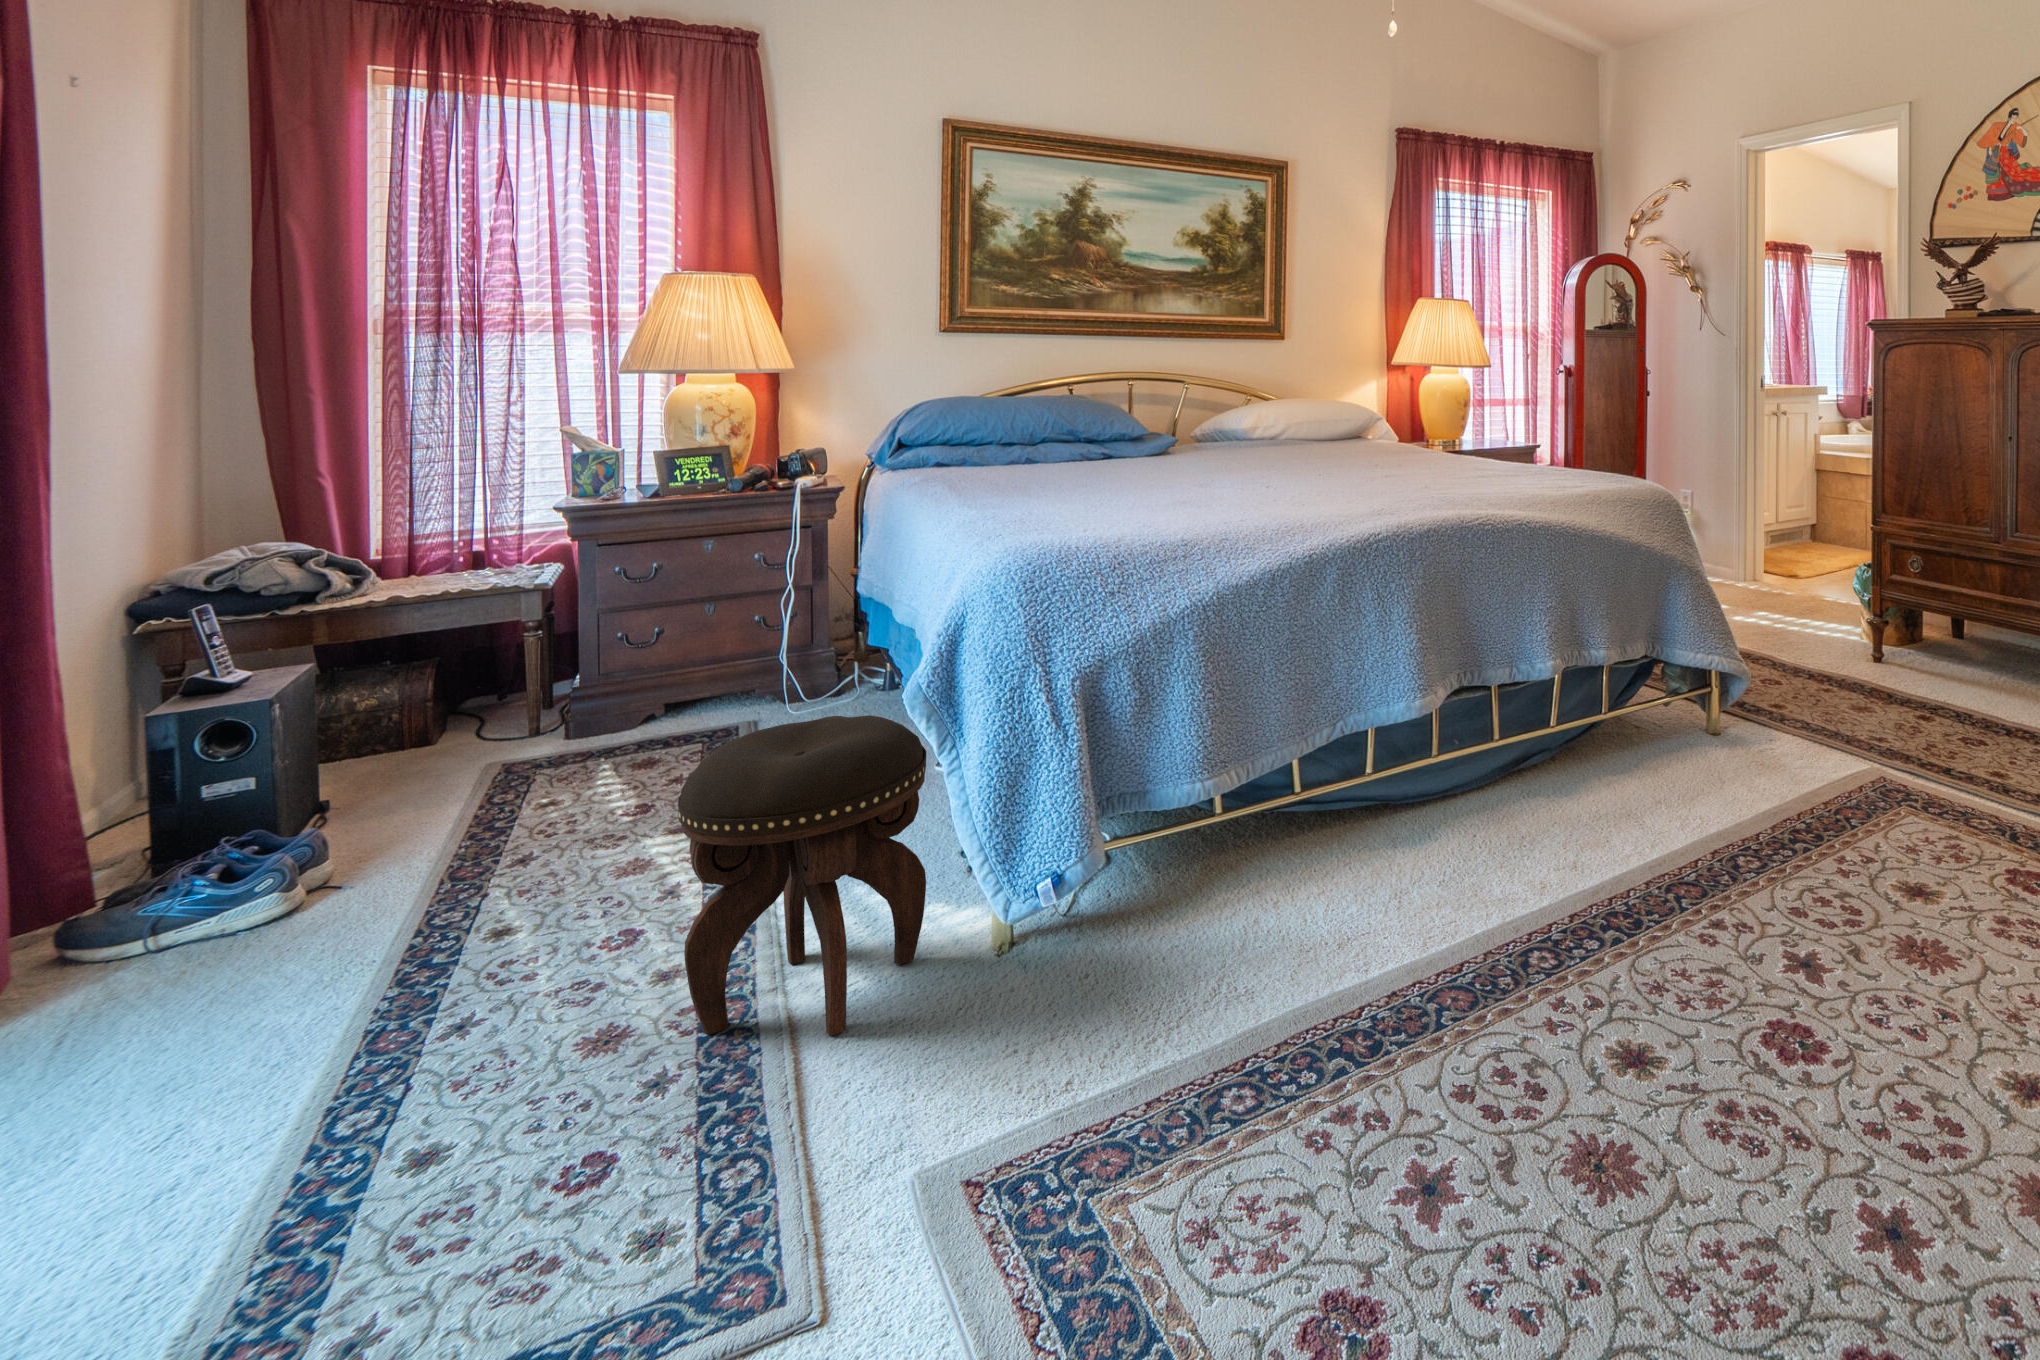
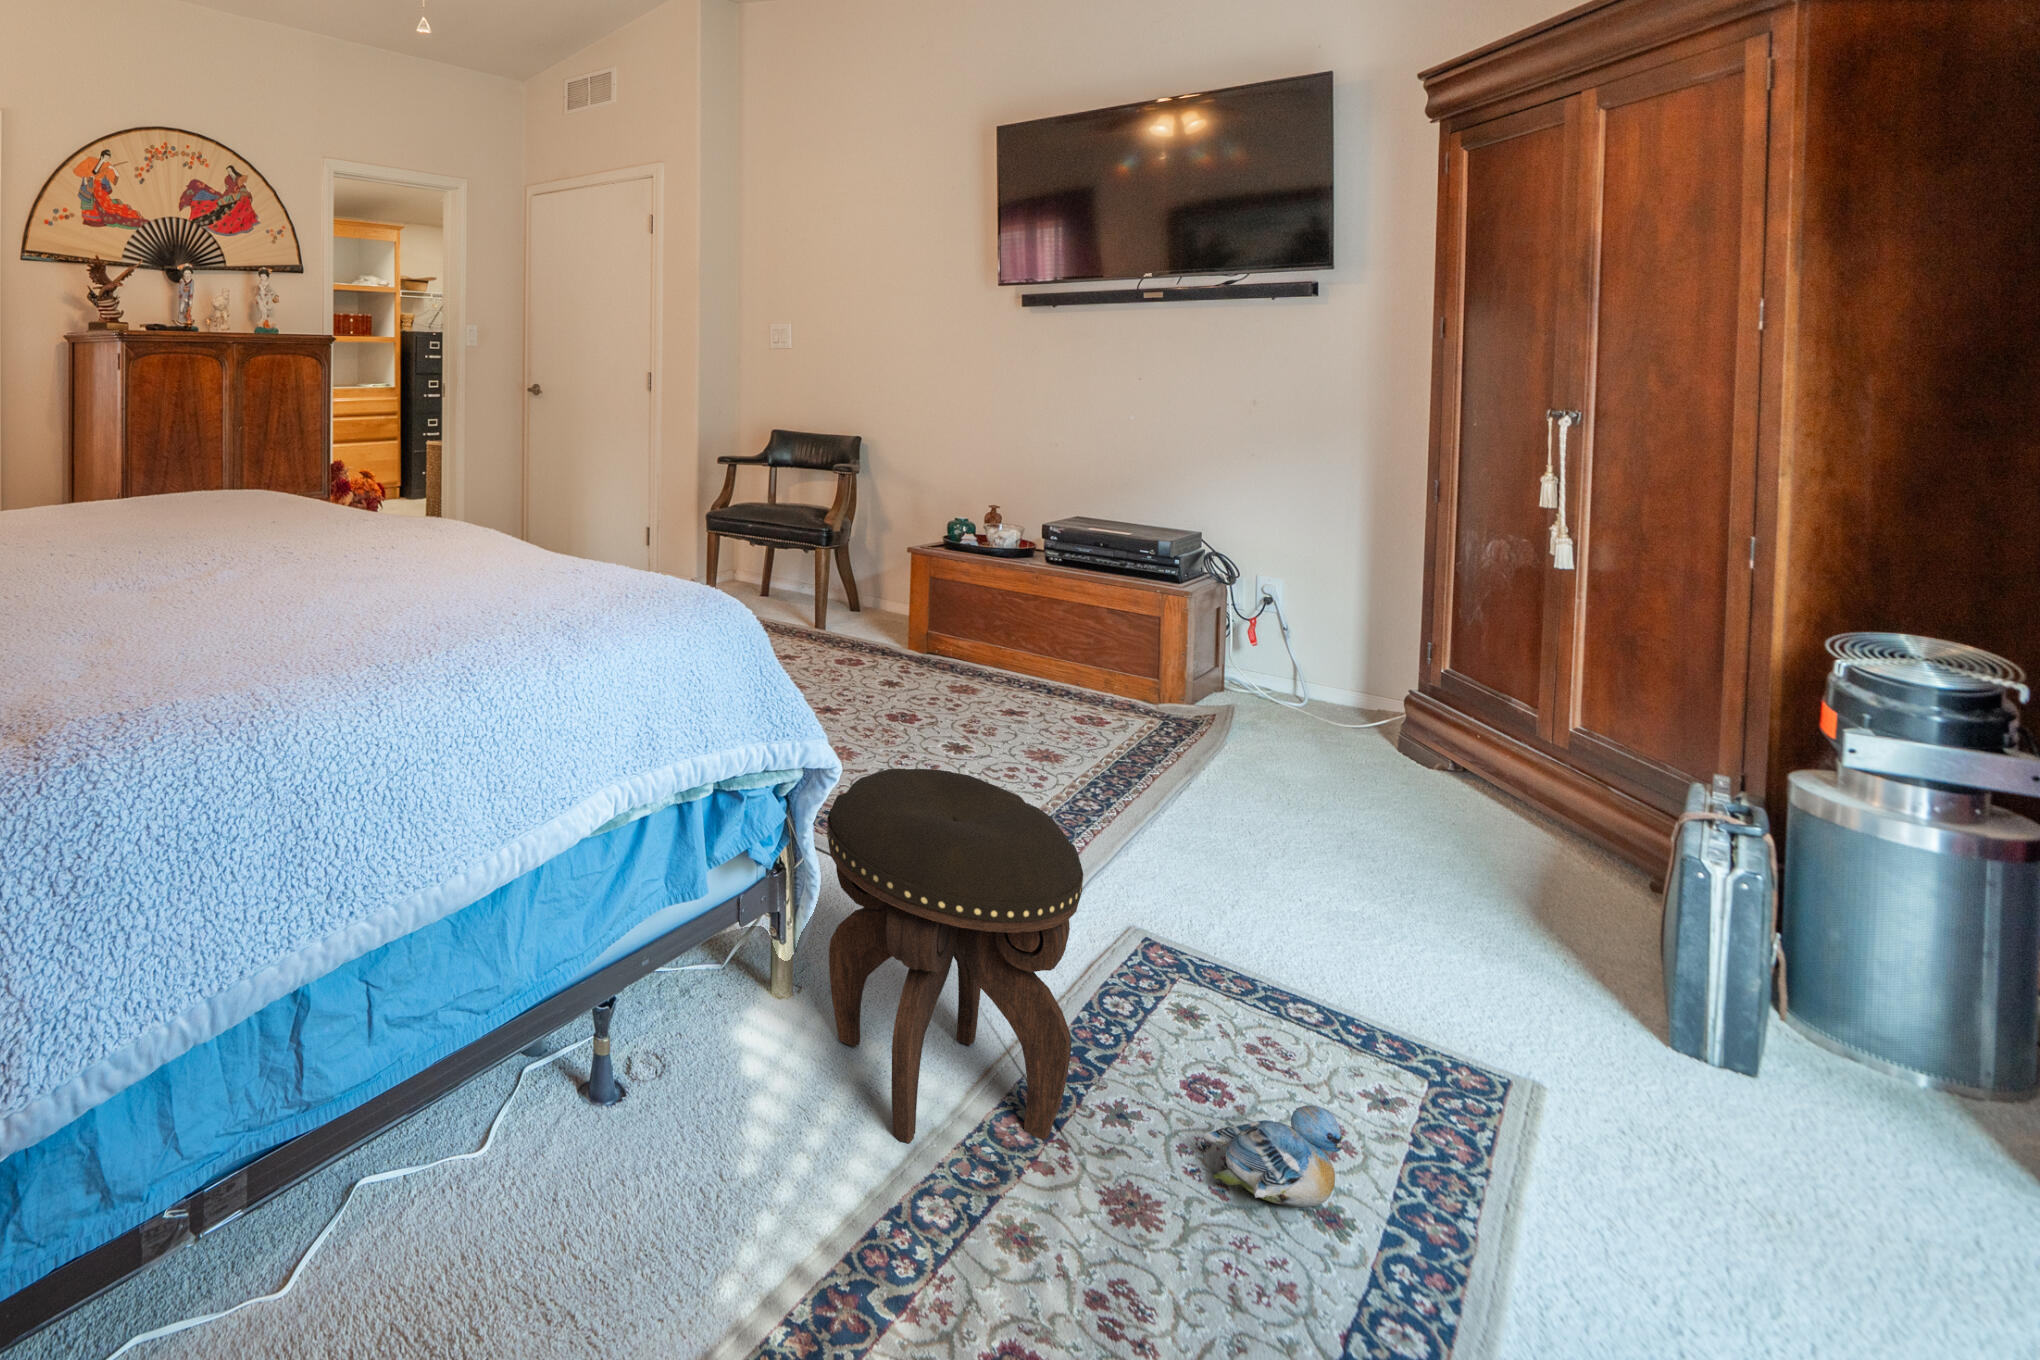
plush toy: none [419,1060,563,1150] -> present [1204,1105,1343,1206]

